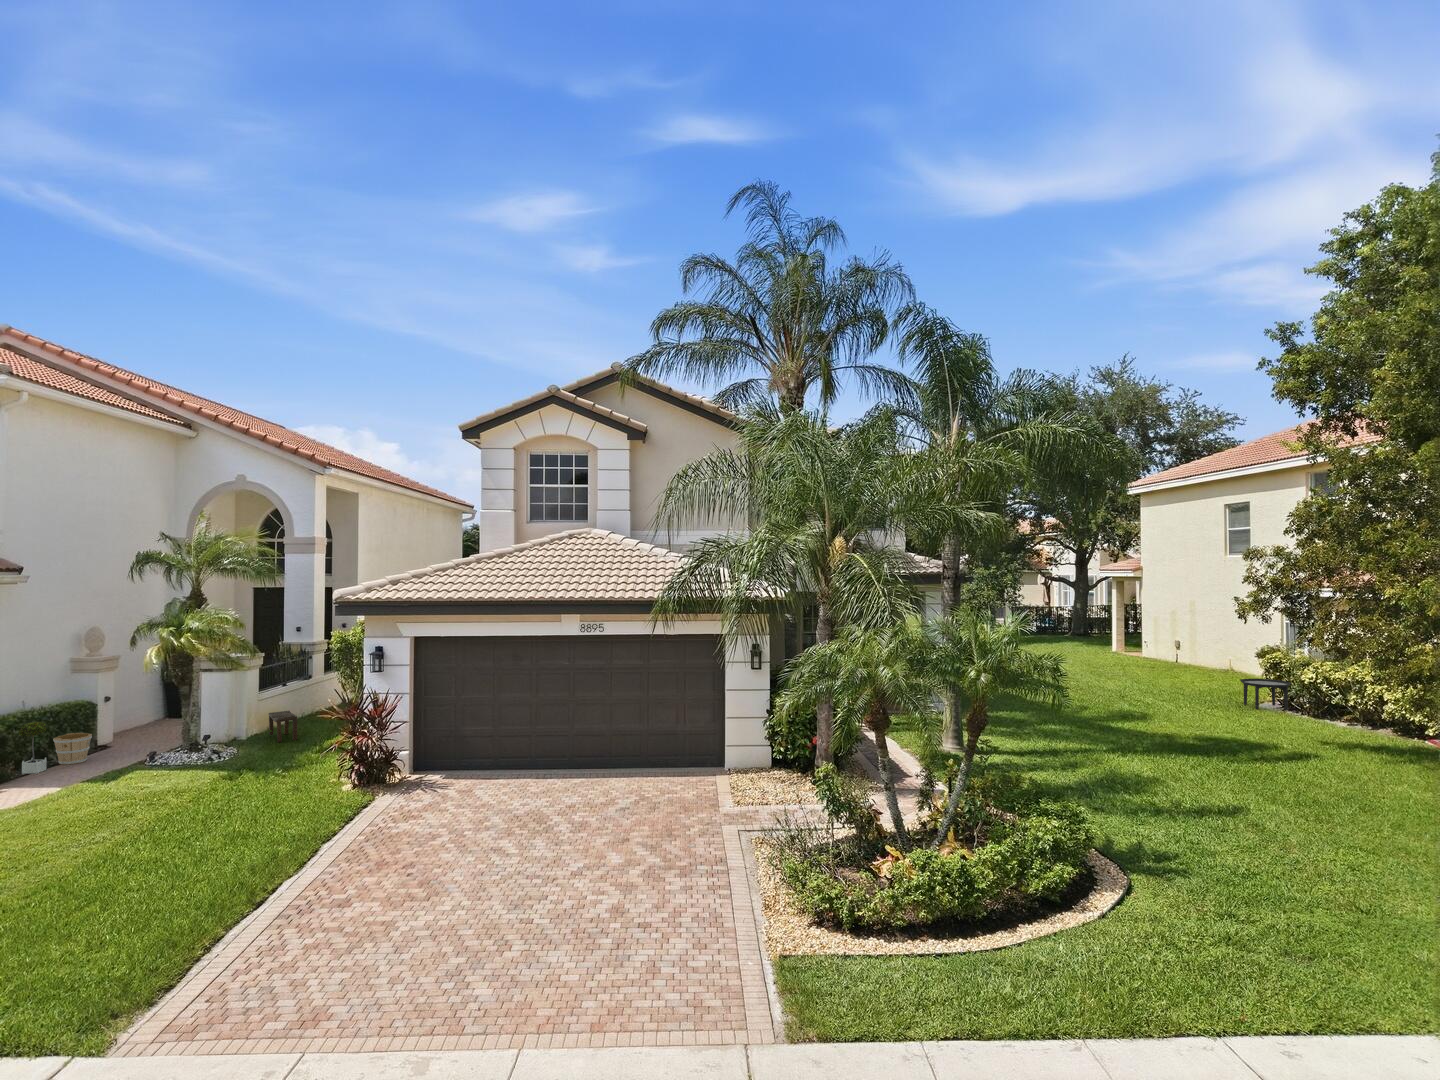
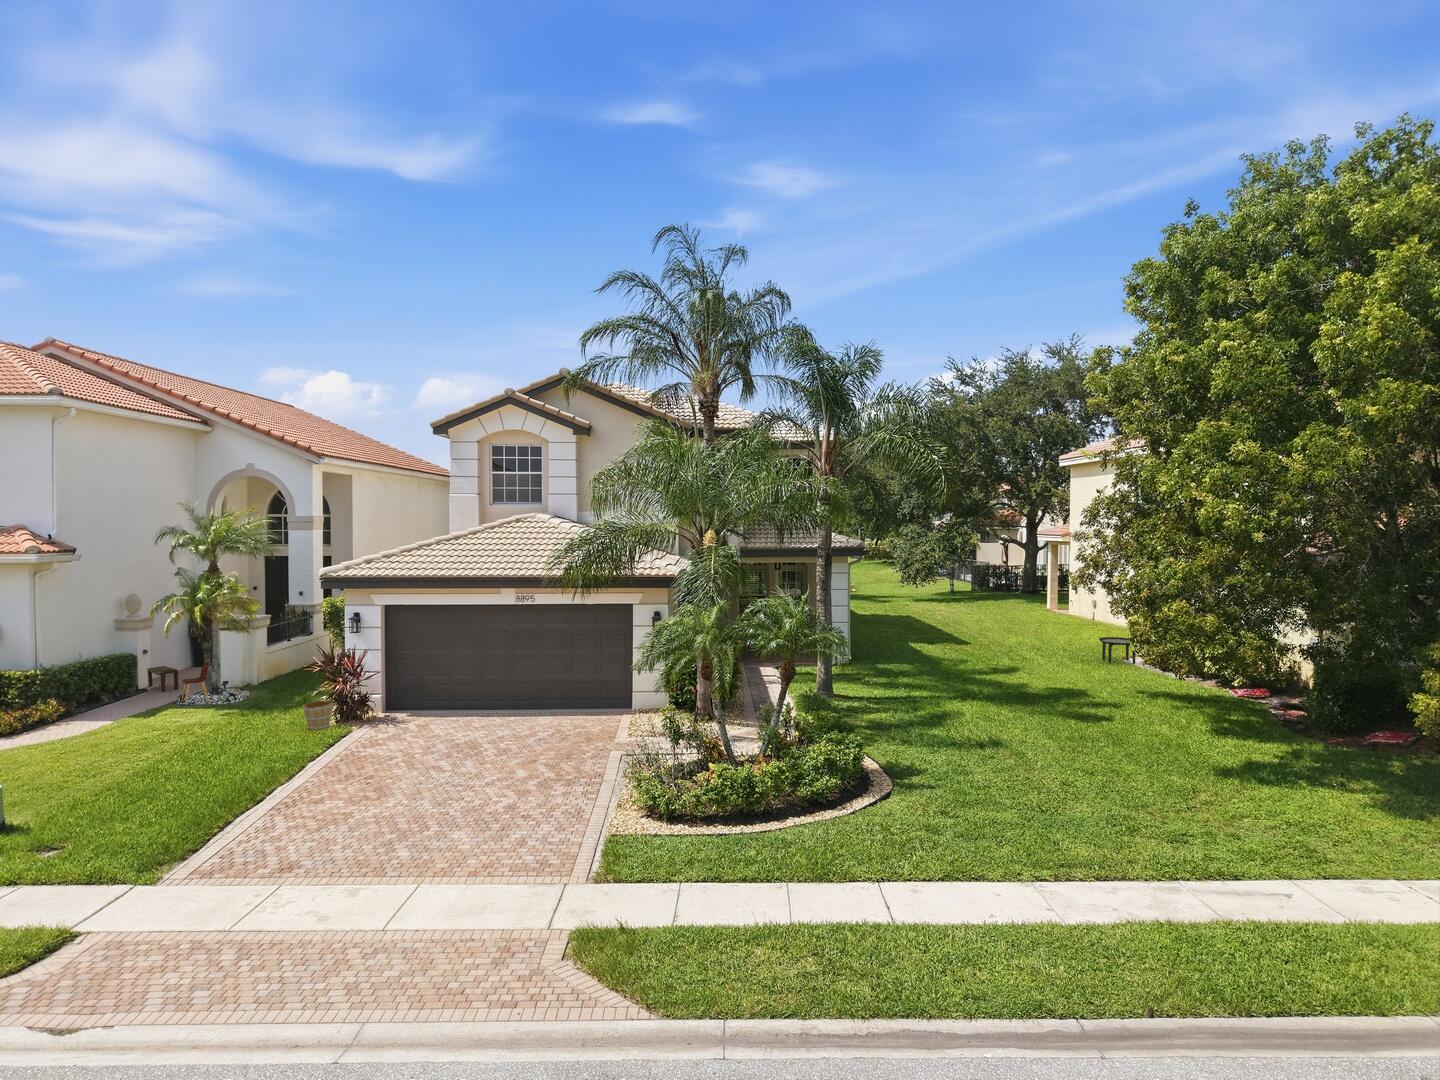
chair: none [151,710,188,765] -> present [181,661,210,705]
bench: present [269,711,298,743] -> present [147,666,178,692]
potted tree: present [19,722,47,774] -> none [76,670,99,711]
wooden bucket: present [53,733,92,765] -> present [303,701,333,730]

